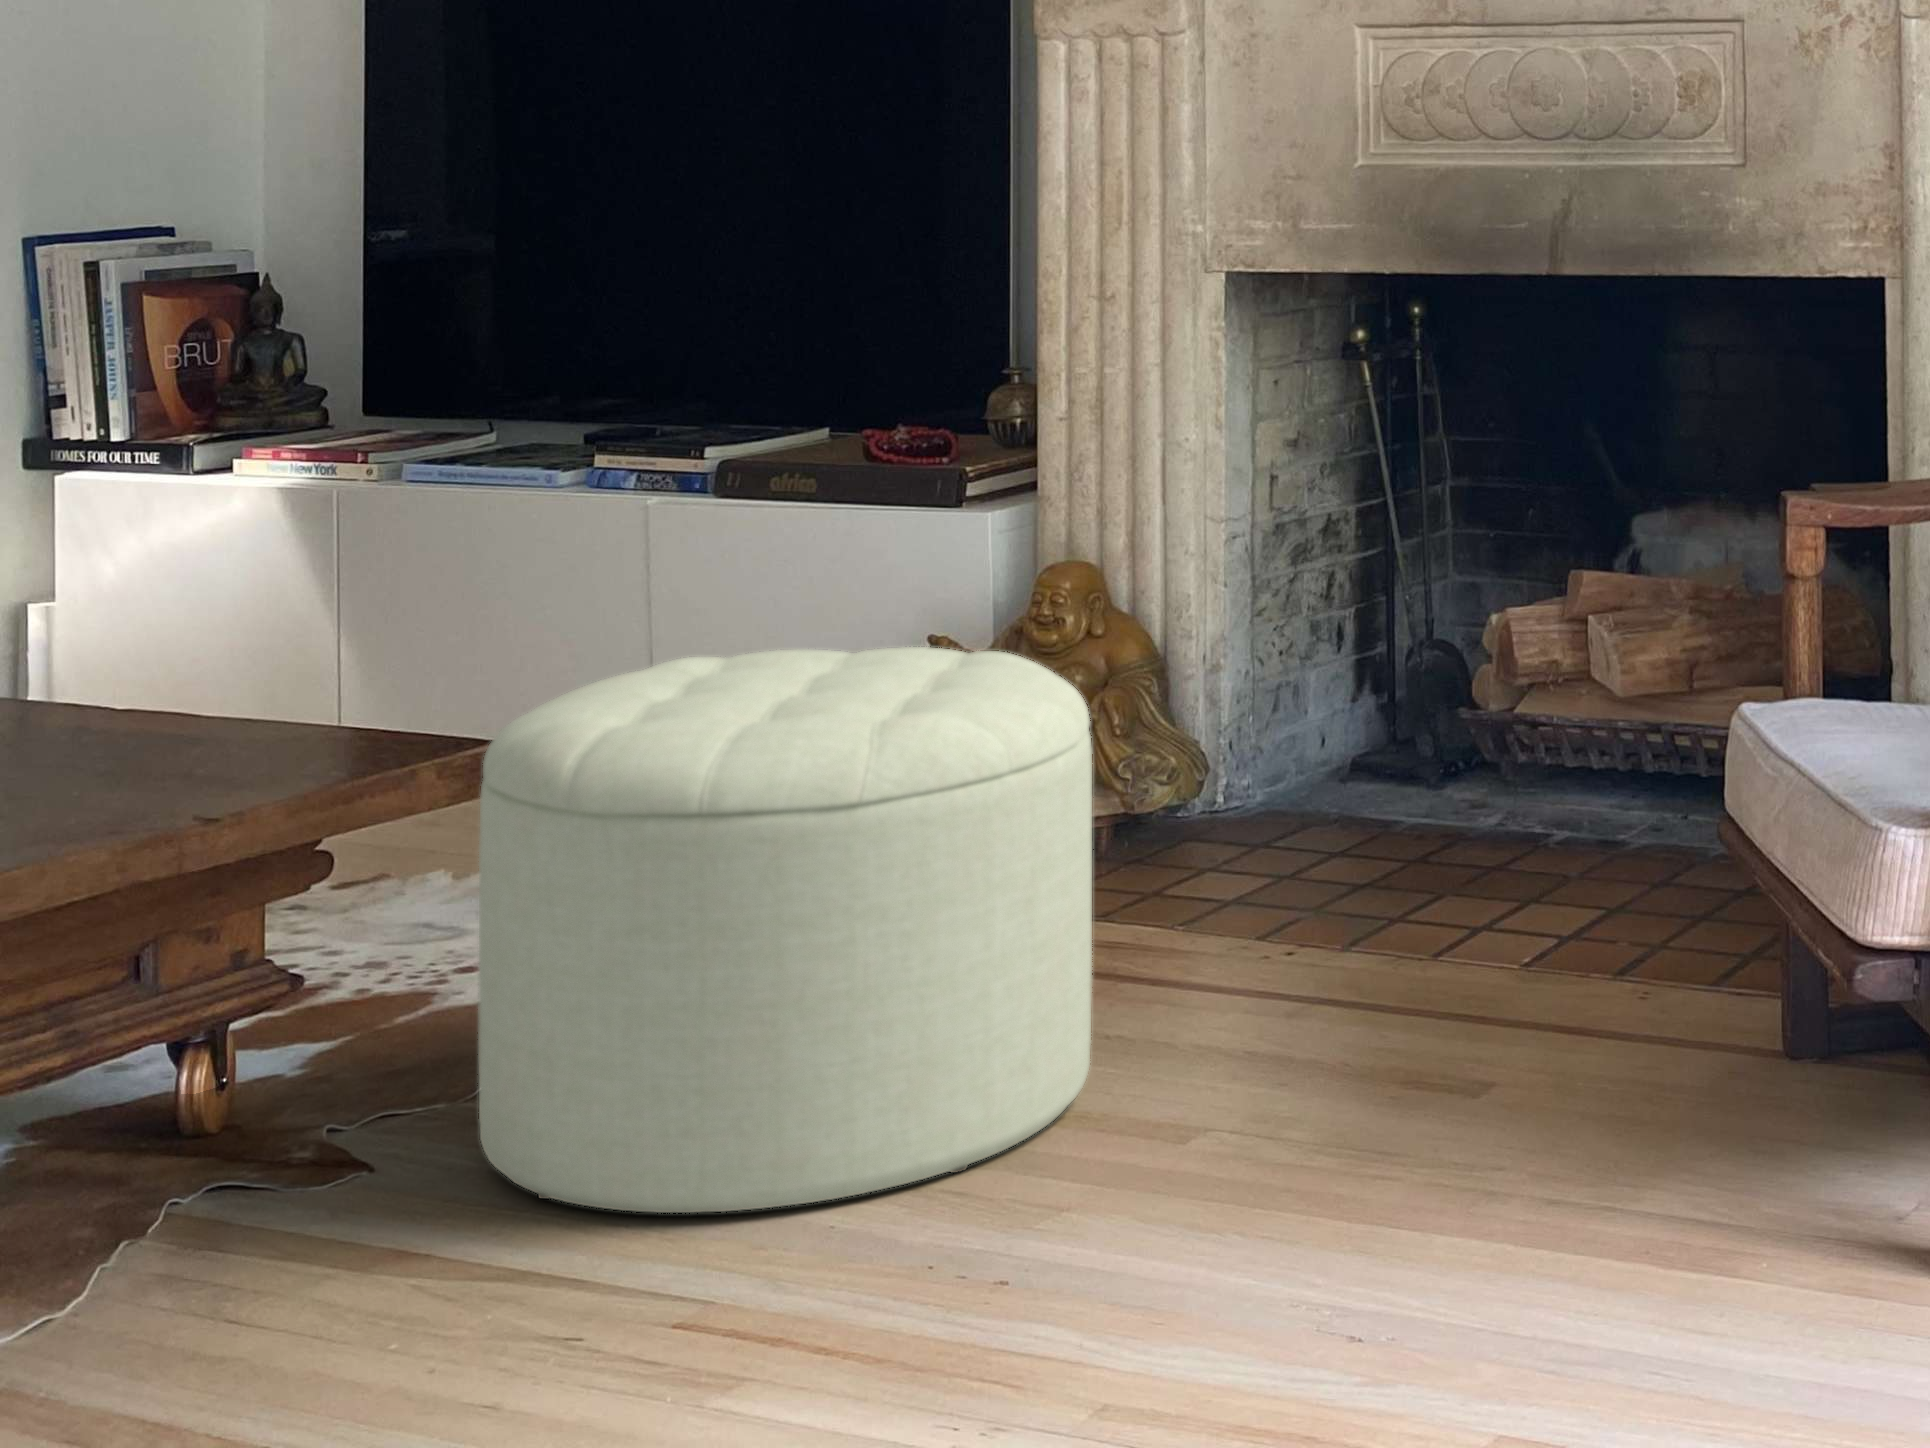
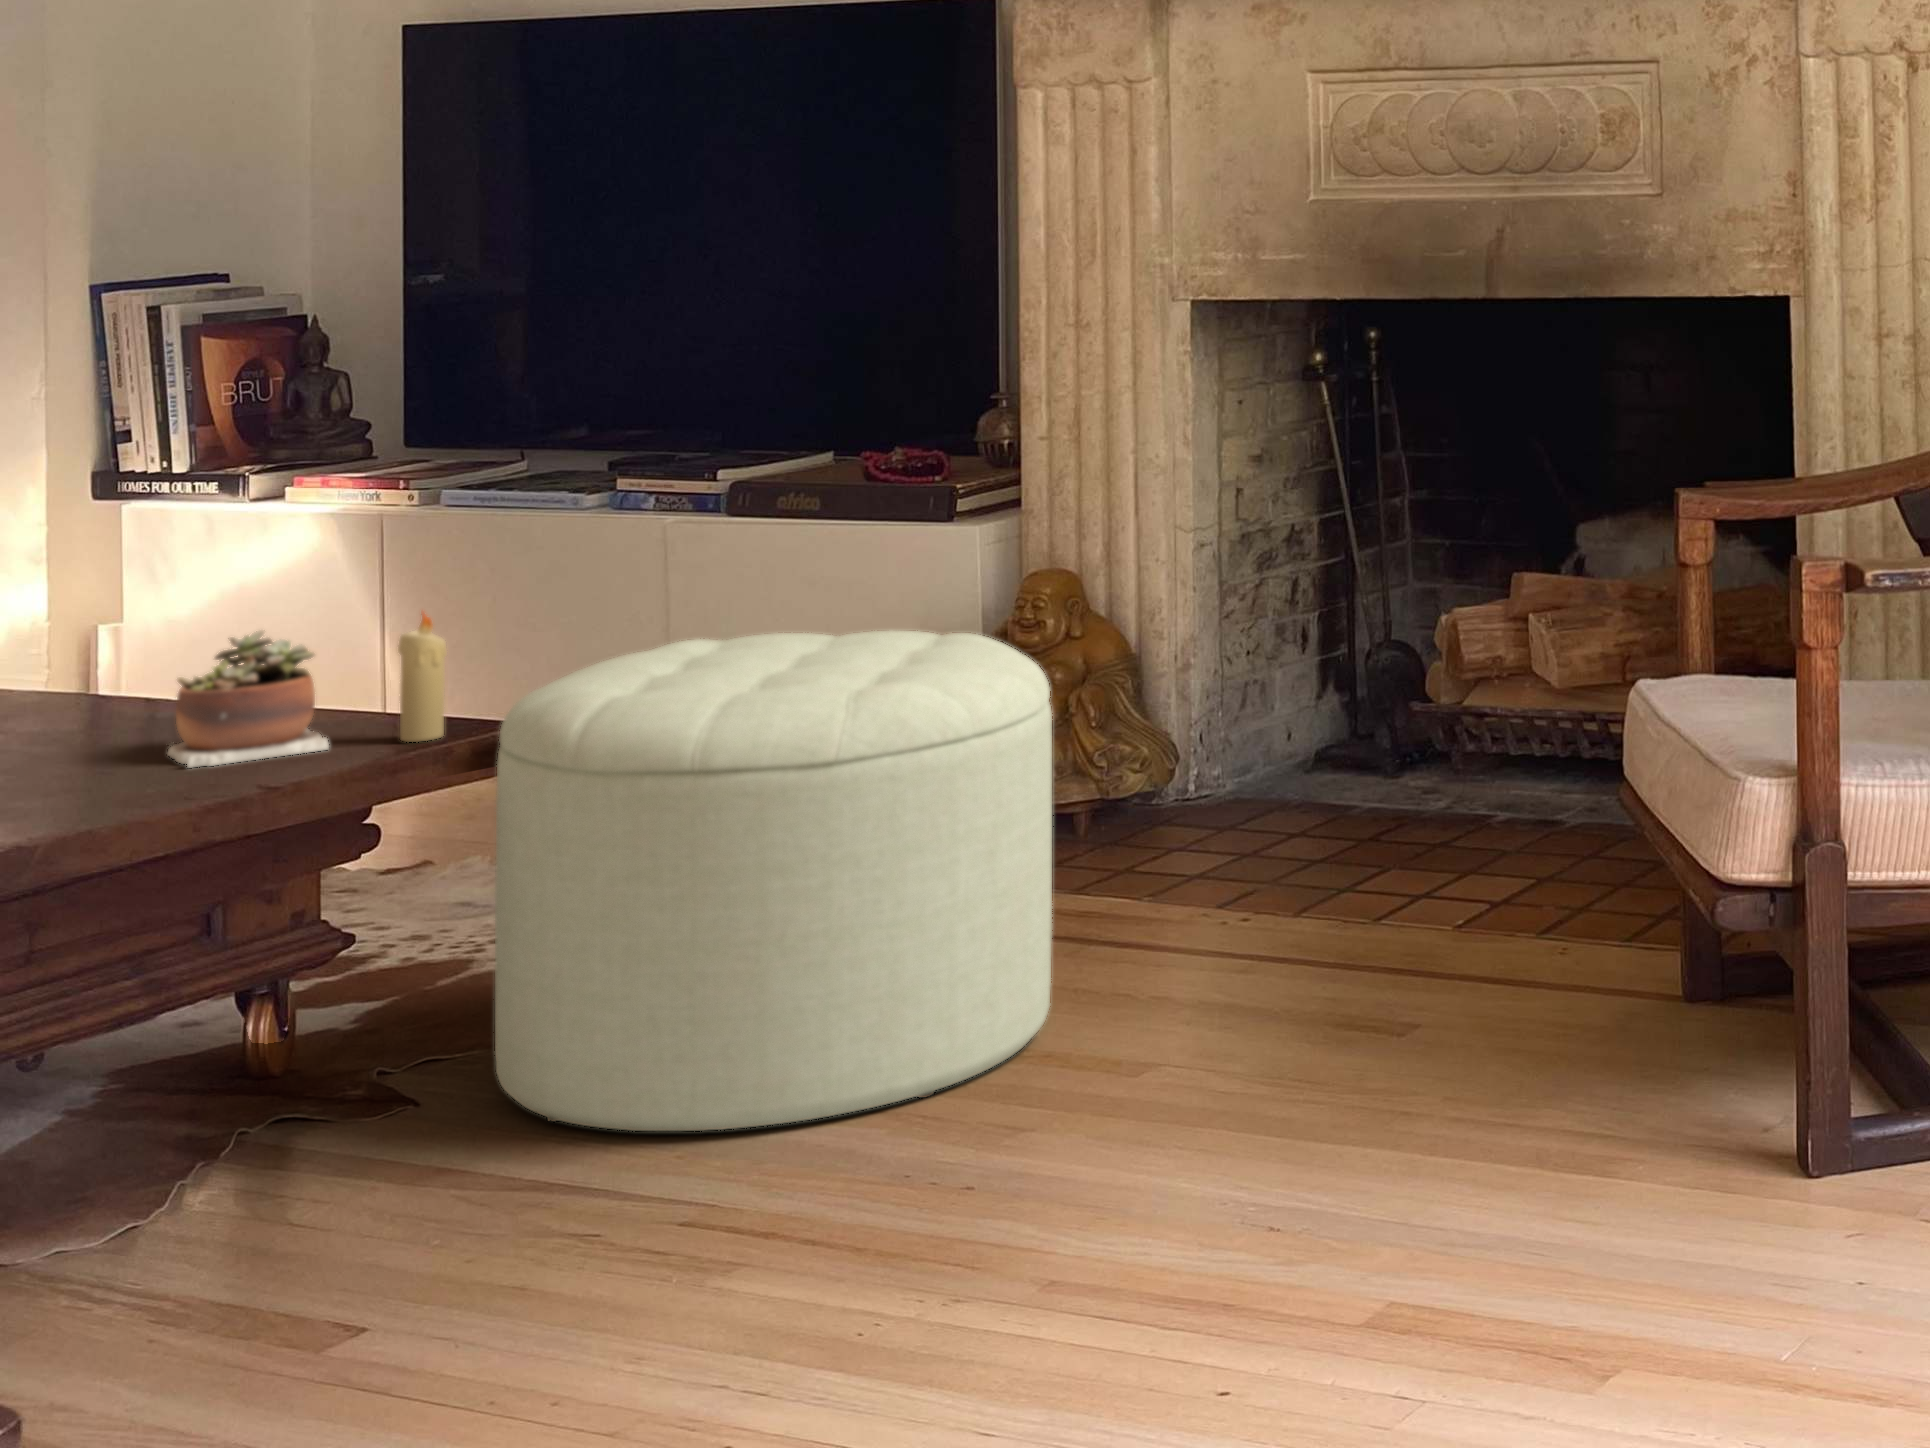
candle: none [368,625,422,771] -> present [398,613,447,742]
succulent plant: none [111,646,293,802] -> present [168,630,329,767]

